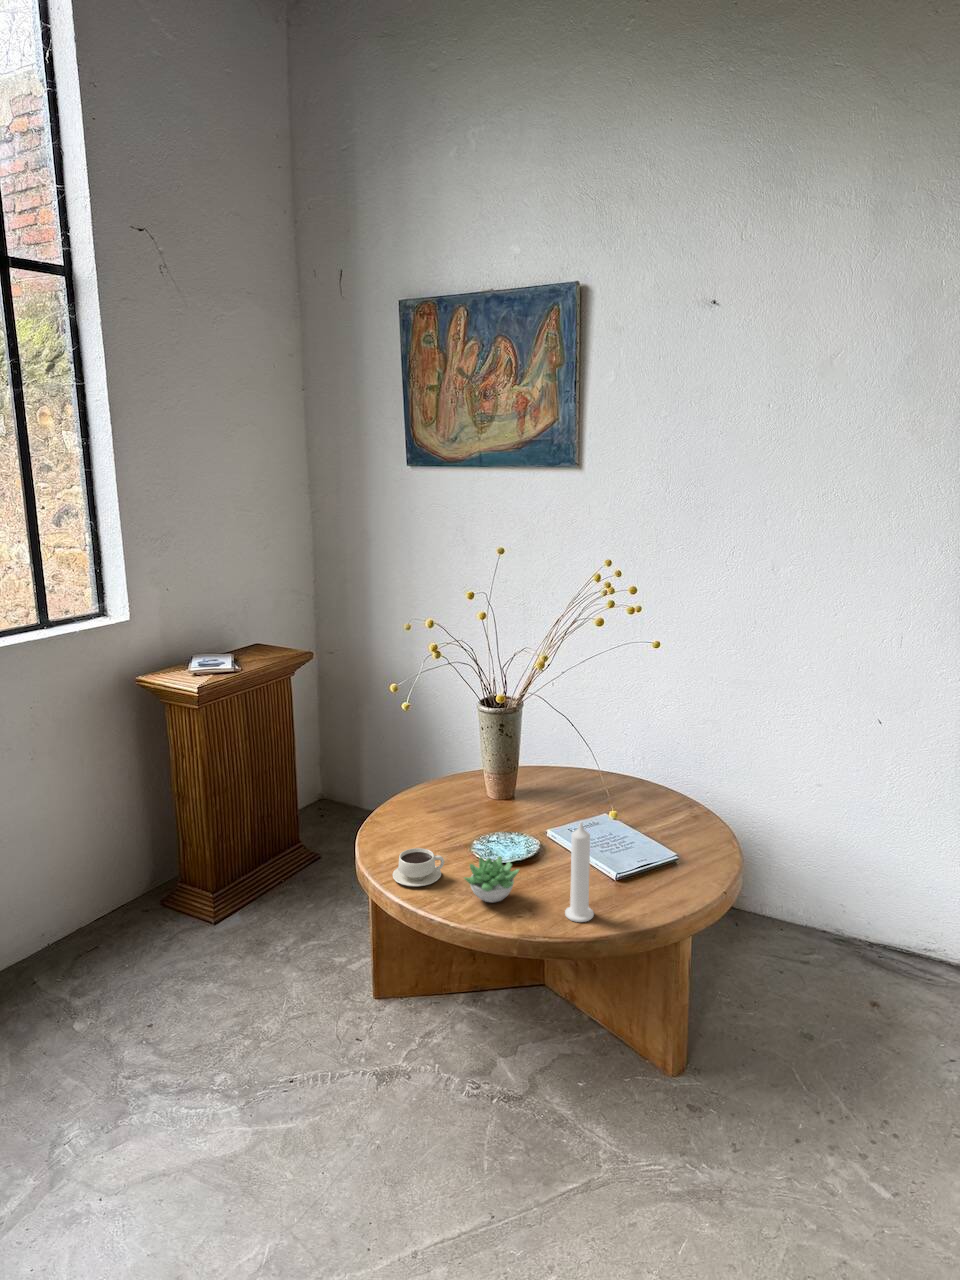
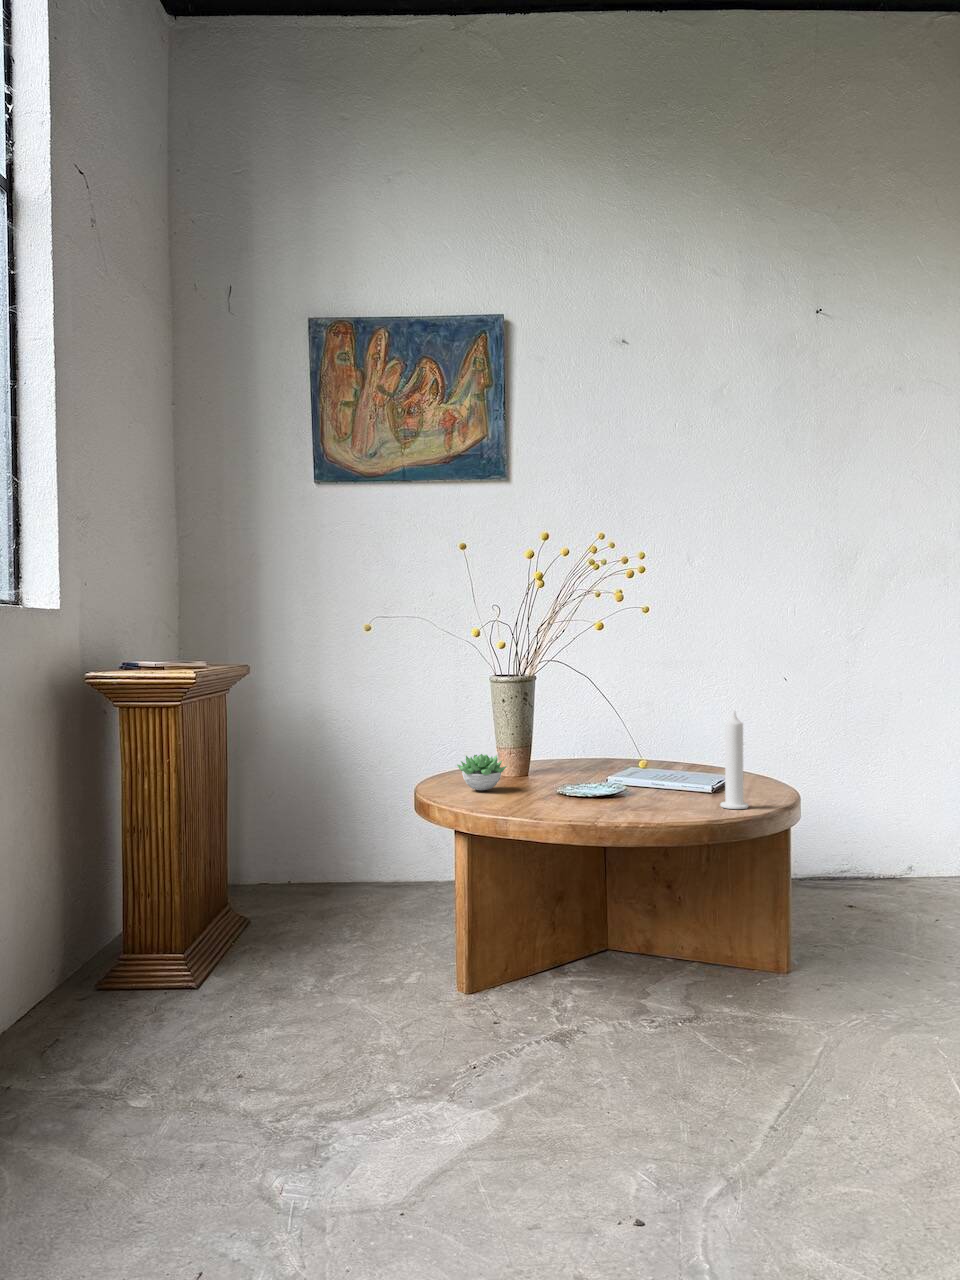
teacup: present [392,848,444,887] -> none [531,782,582,812]
succulent plant: present [464,856,519,902] -> present [457,754,506,790]

